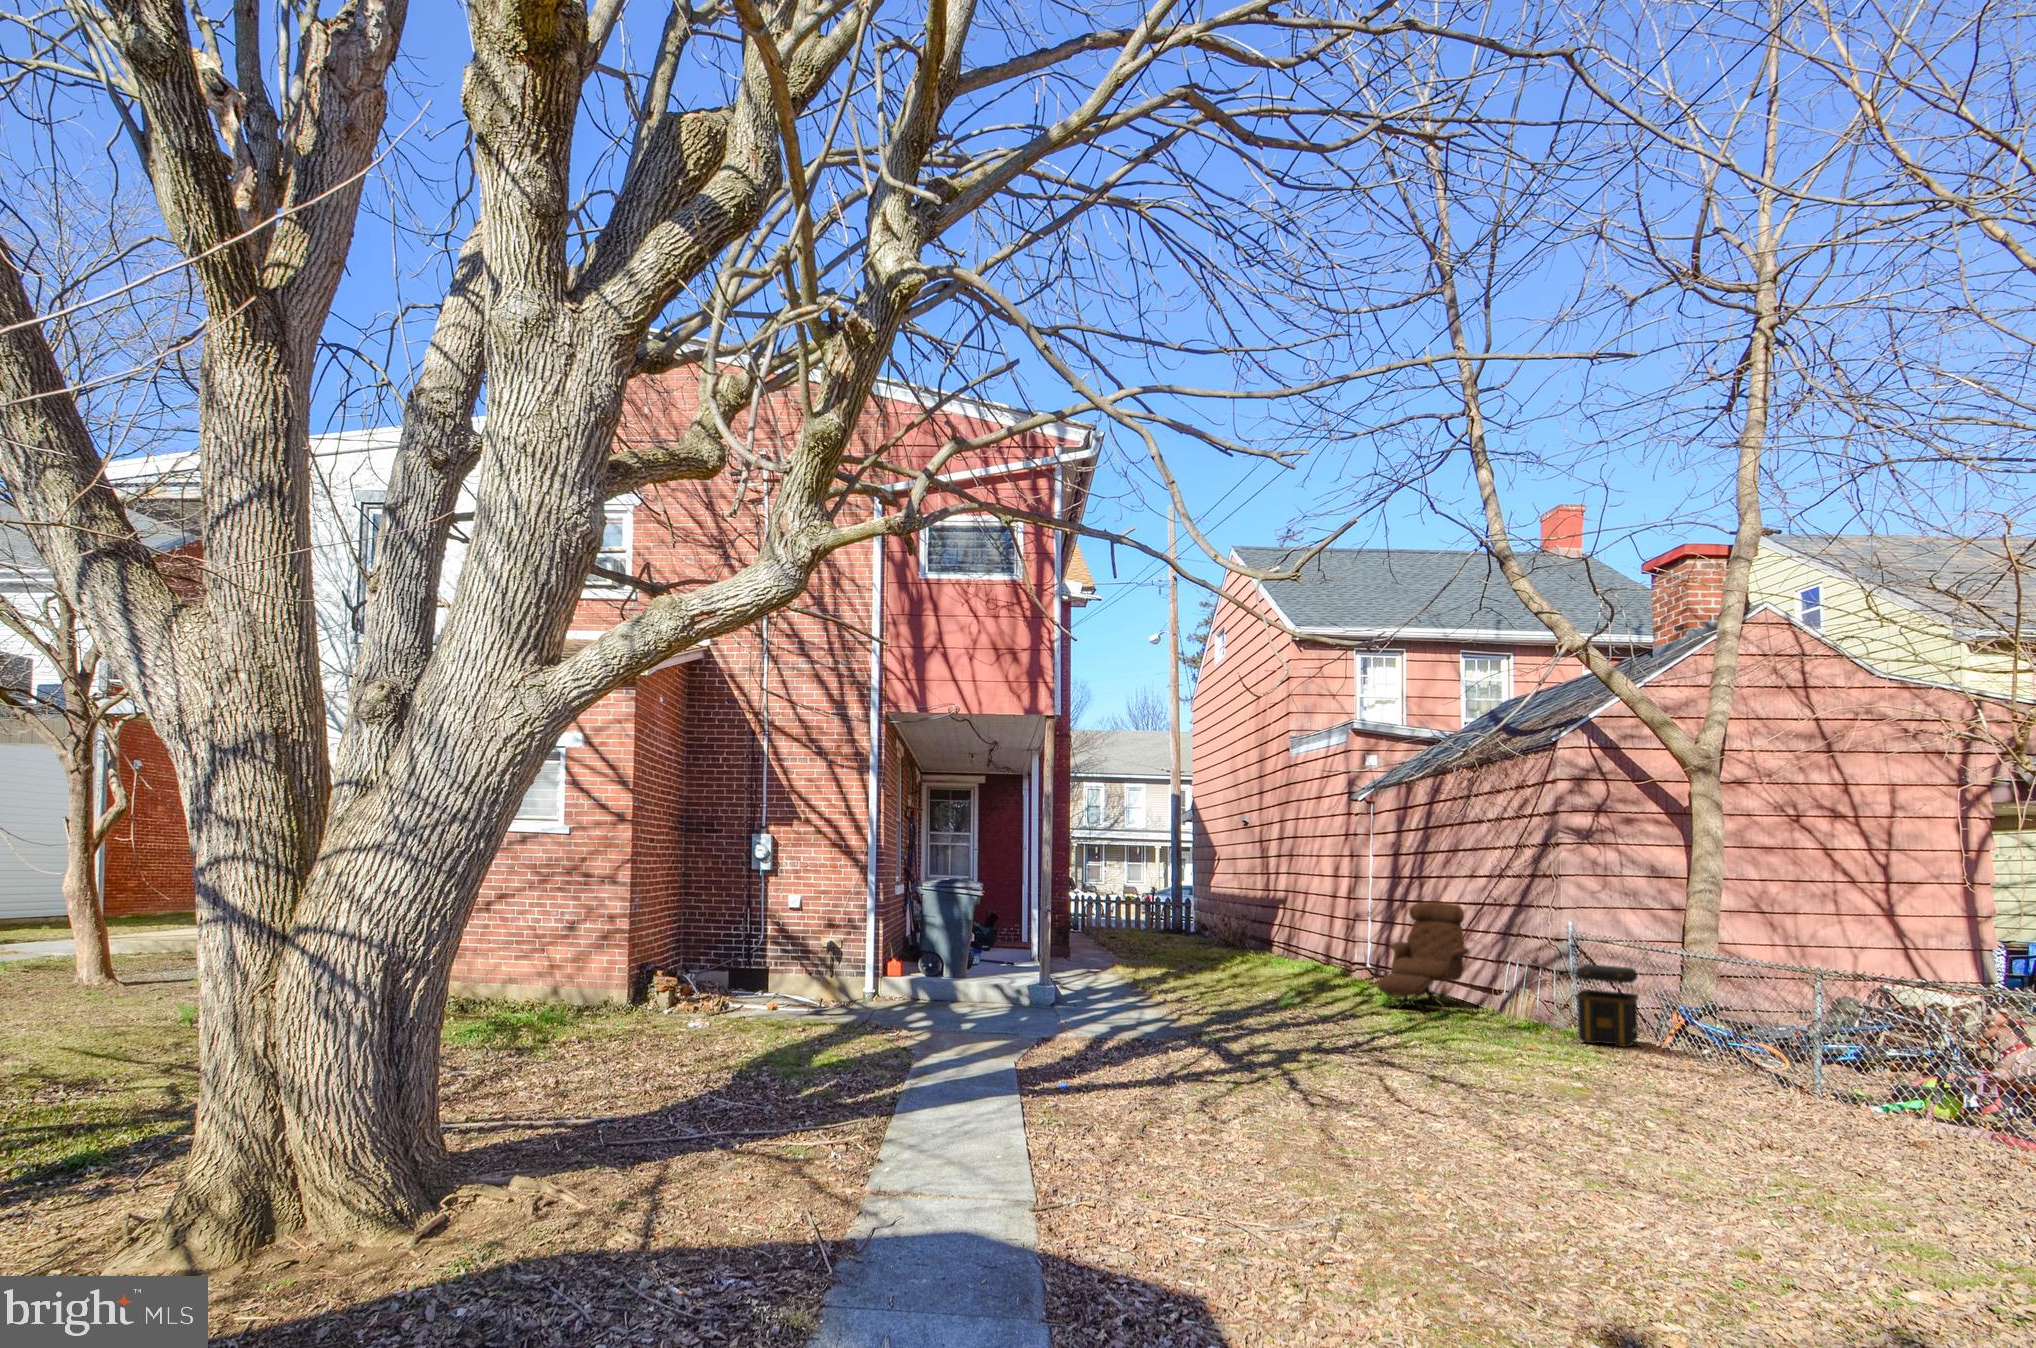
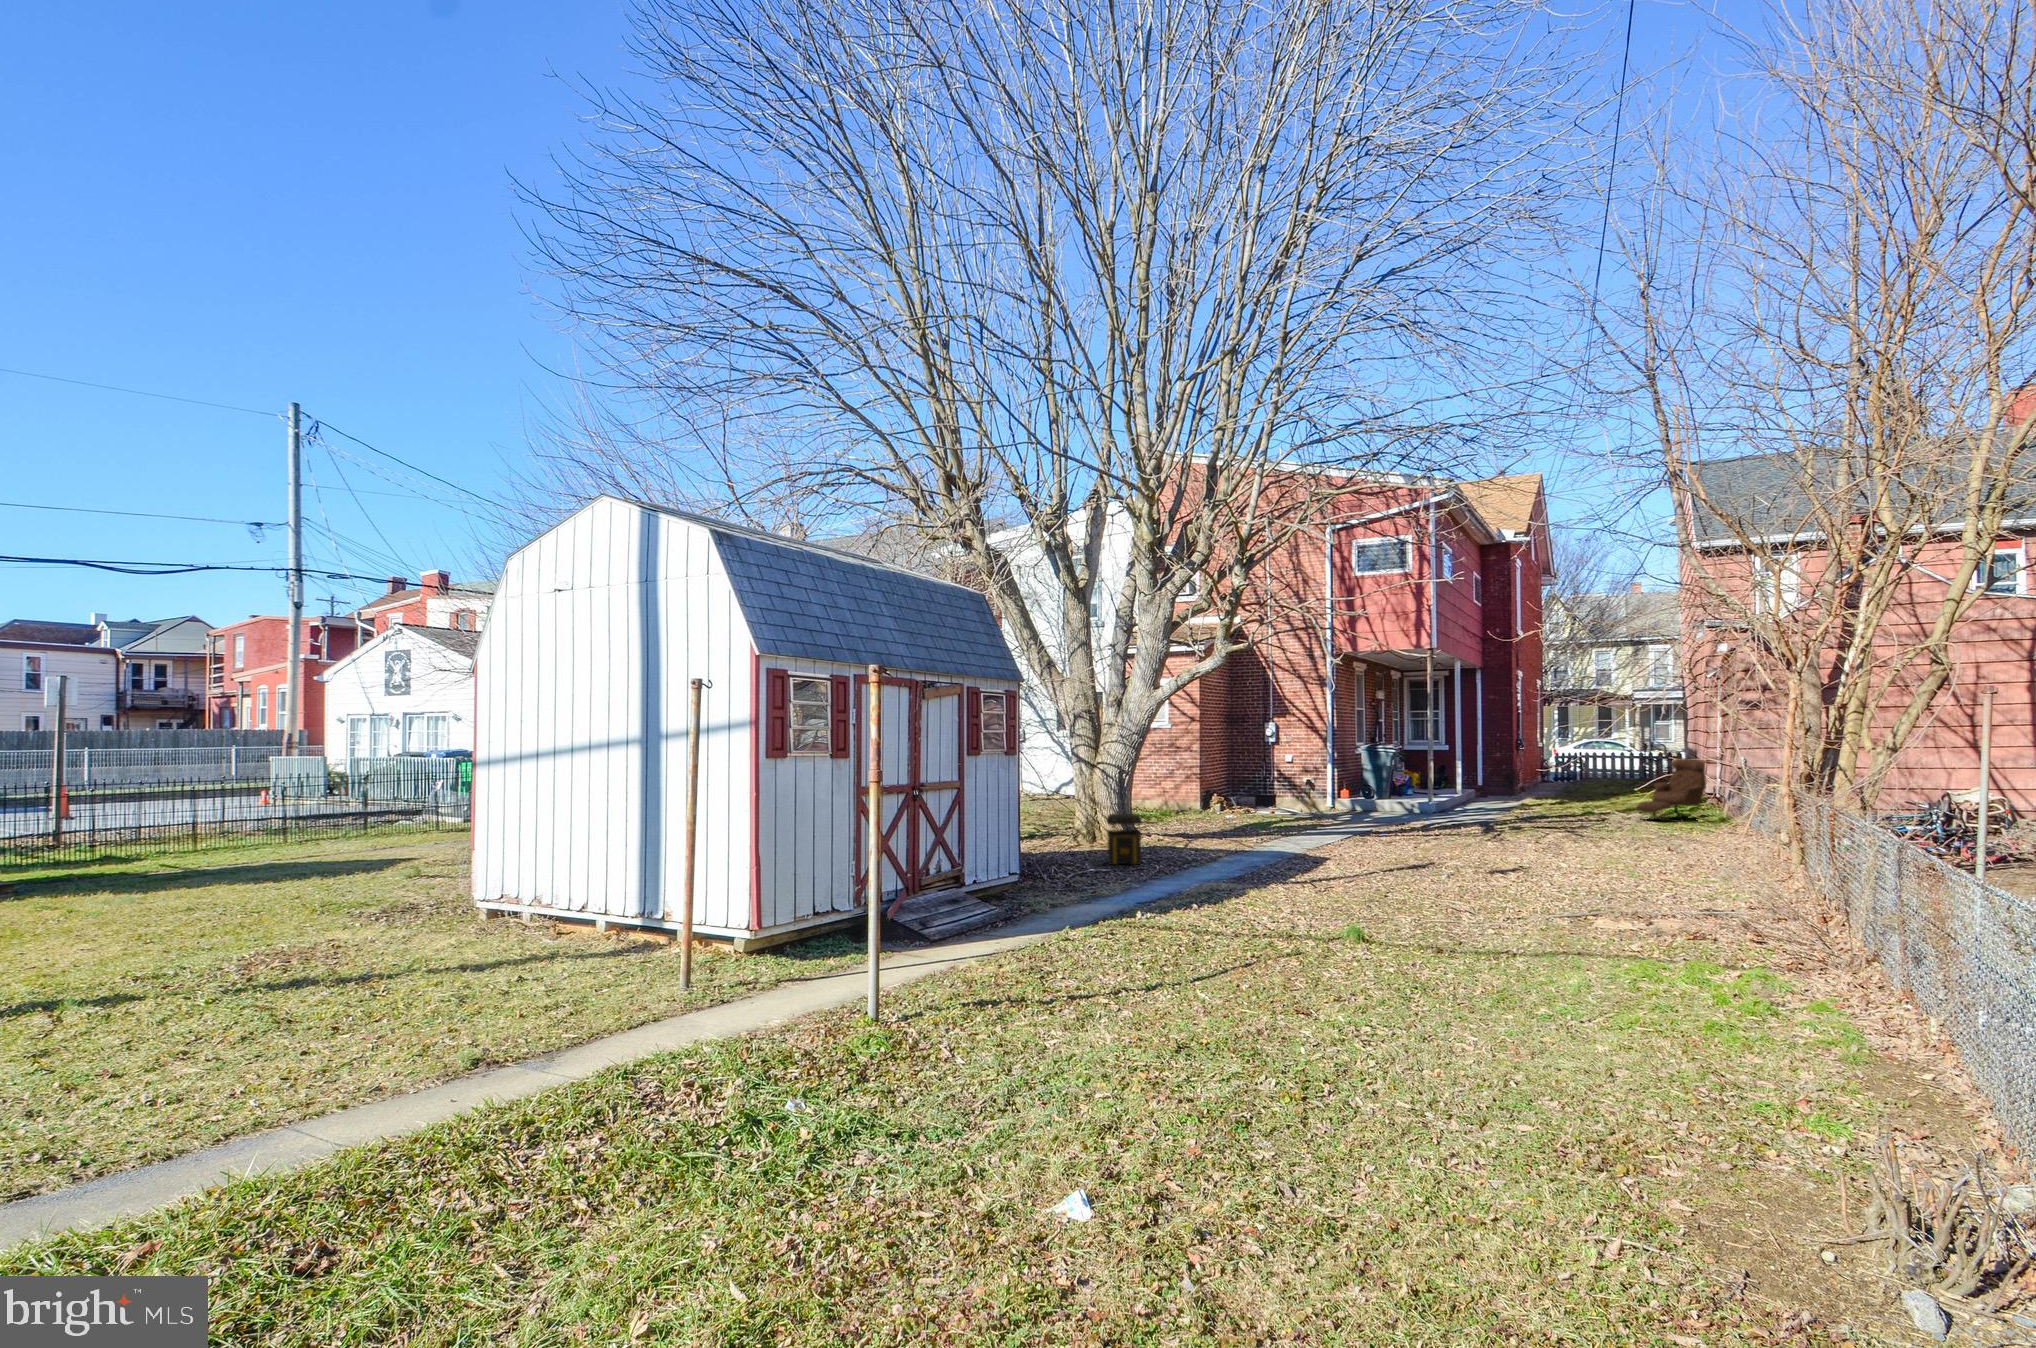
toolbox: present [1576,964,1638,1047] -> present [1107,814,1142,865]

